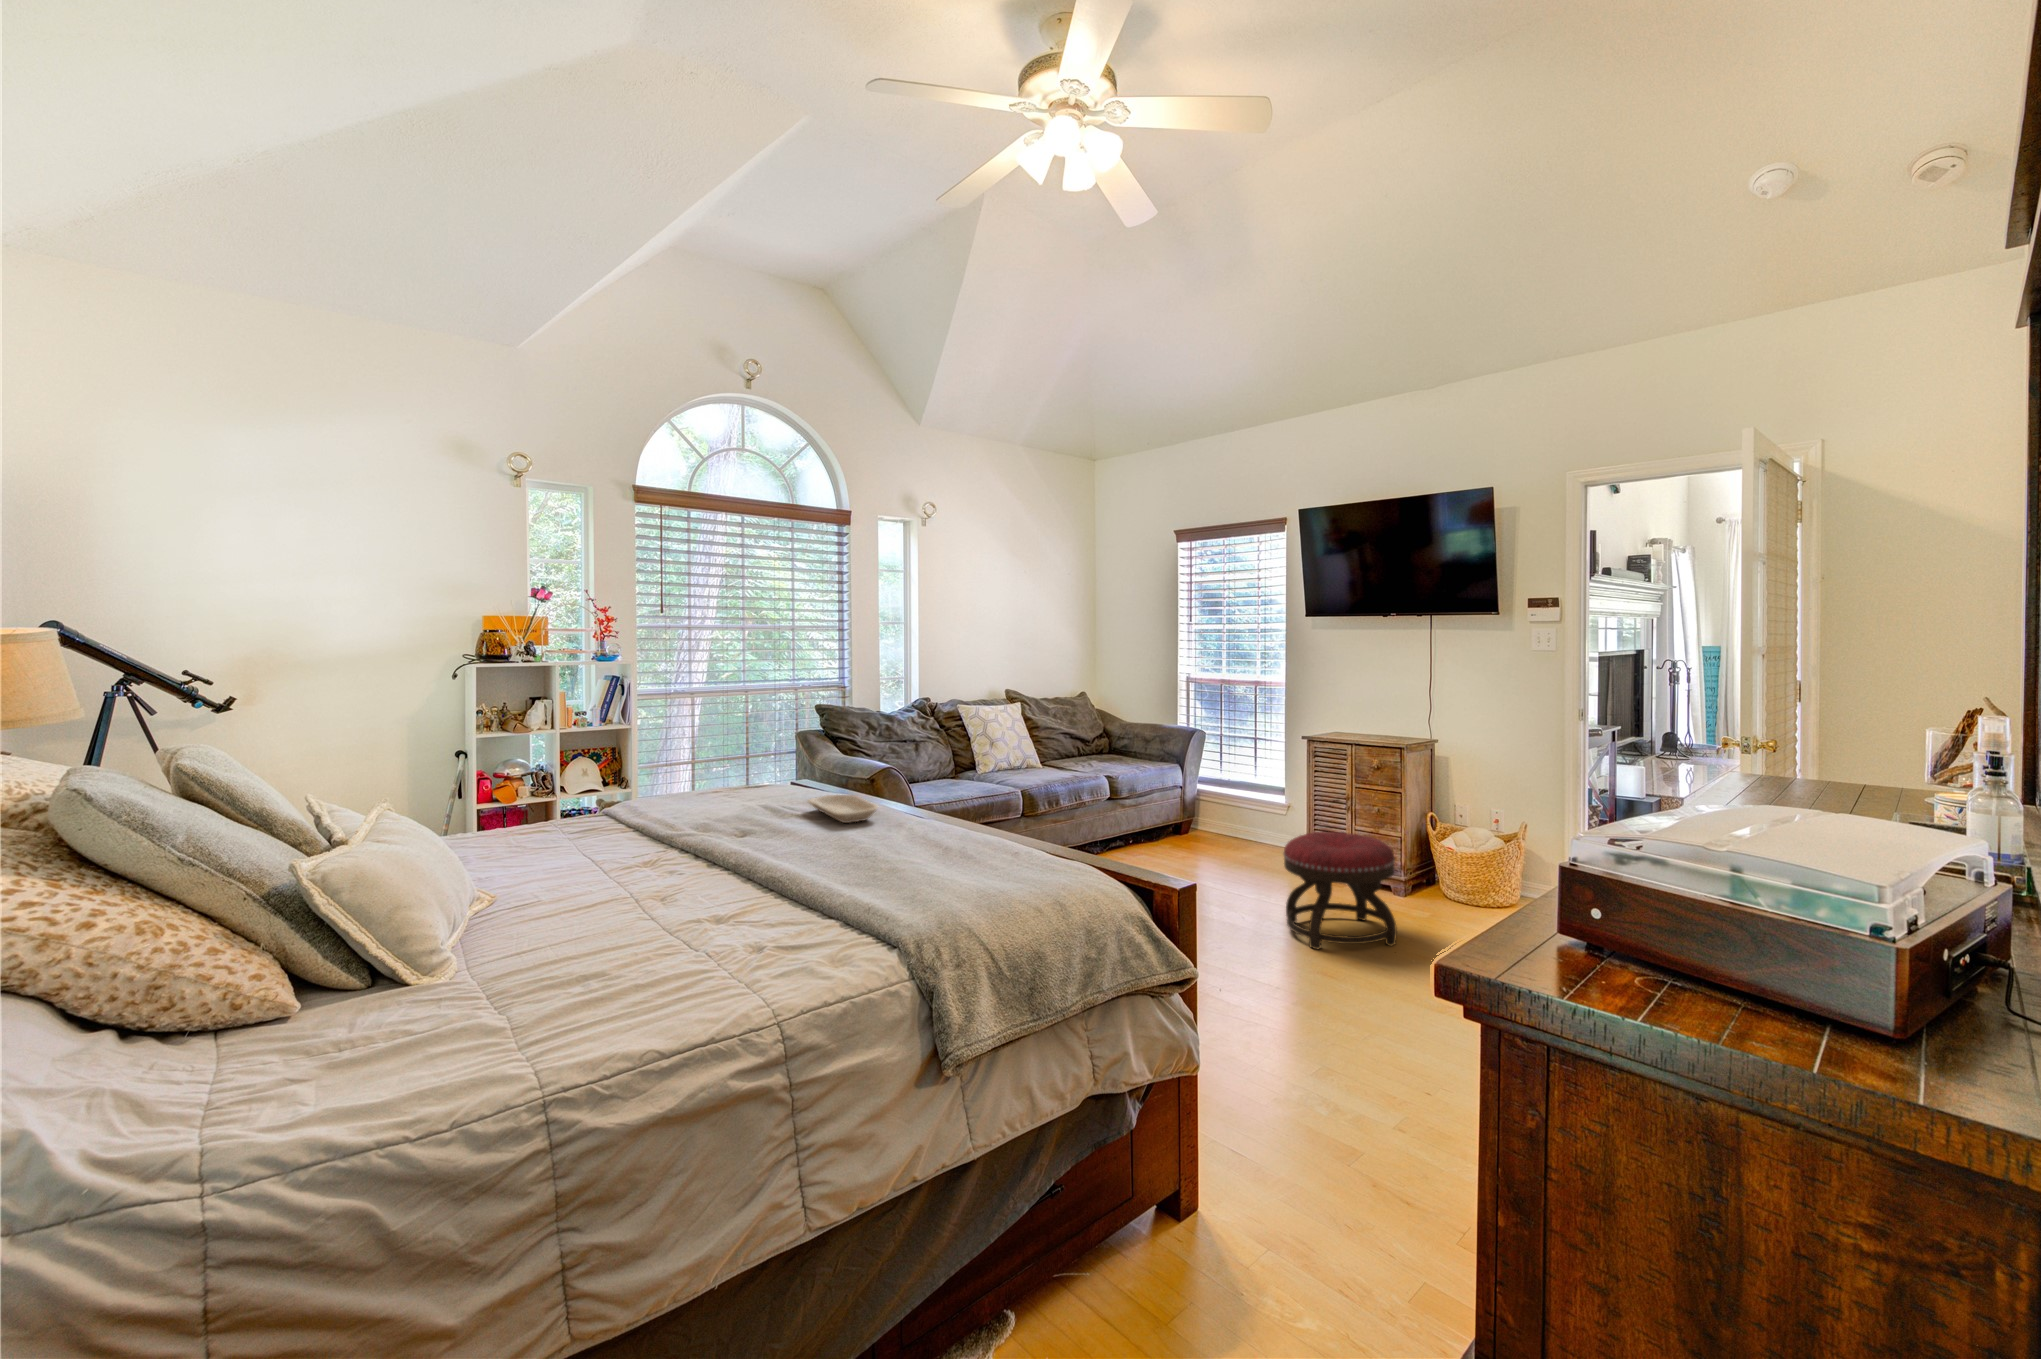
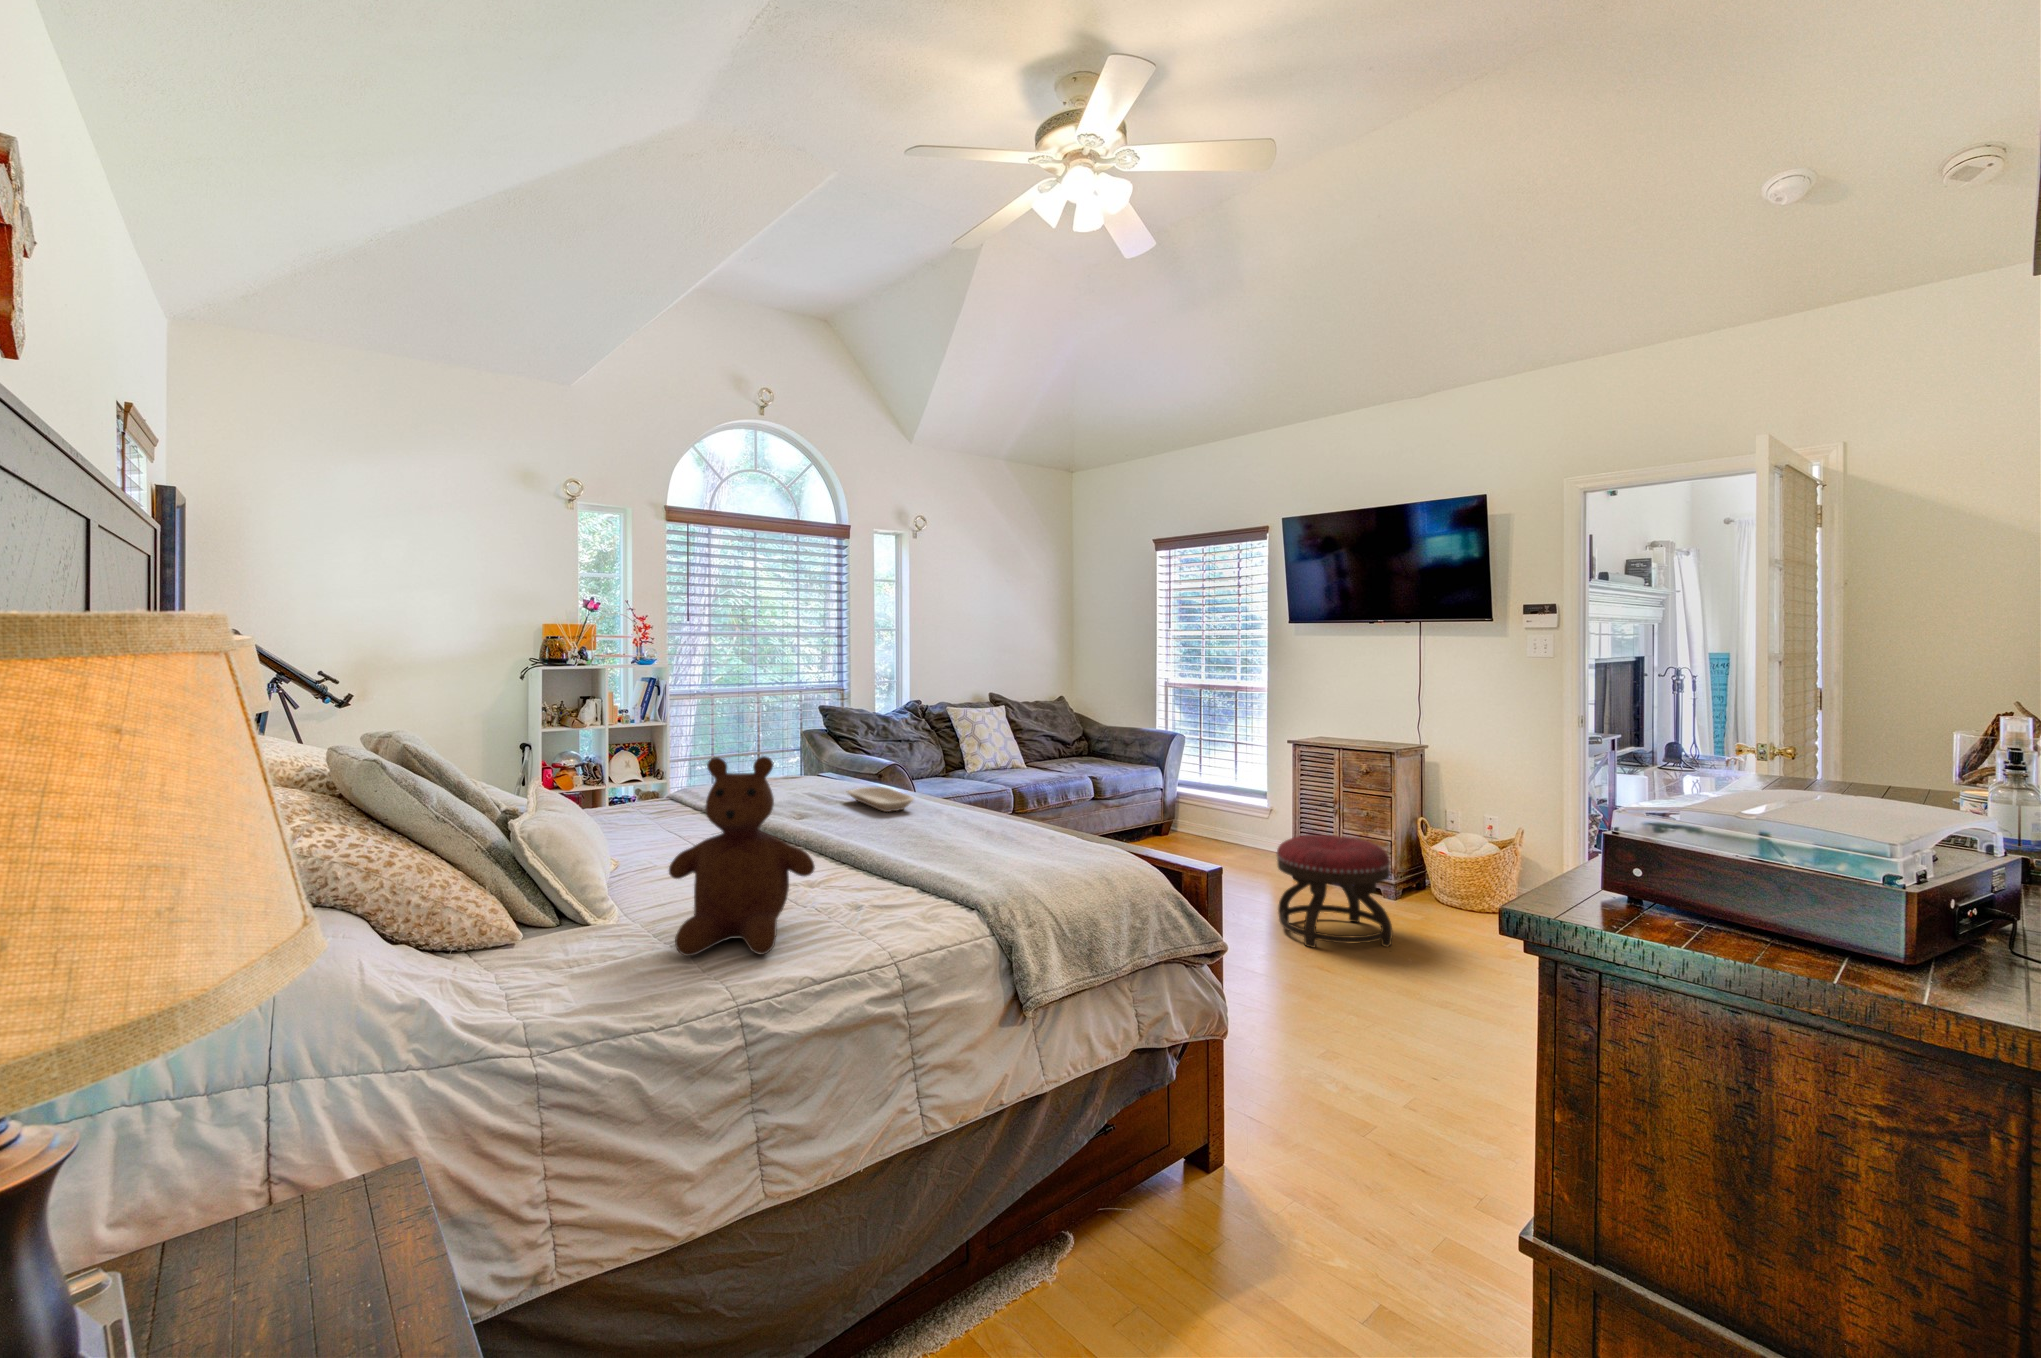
teddy bear: none [485,772,689,1027] -> present [669,756,815,956]

